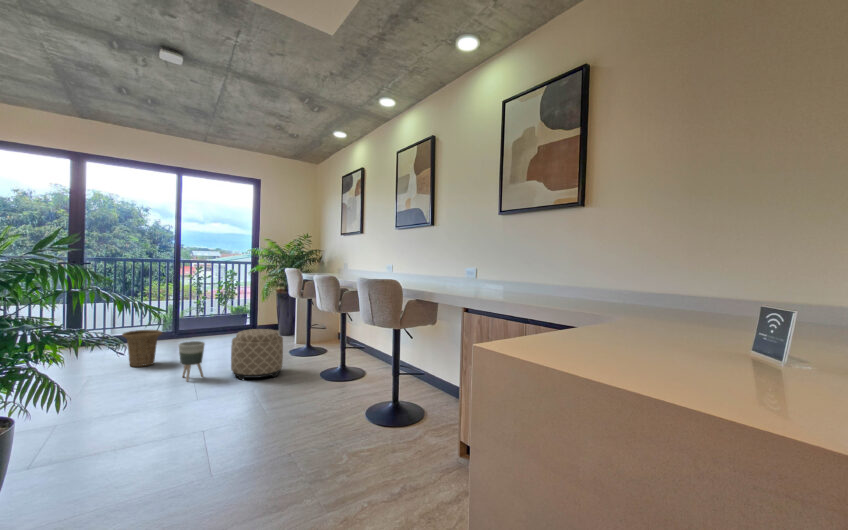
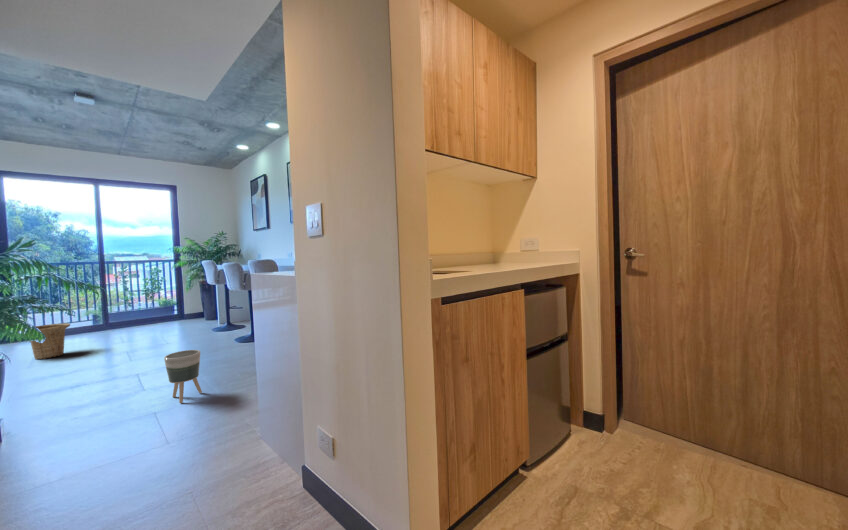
ottoman: present [231,329,283,380] -> none [139,312,193,358]
planter: present [179,341,205,381] -> present [164,350,202,403]

